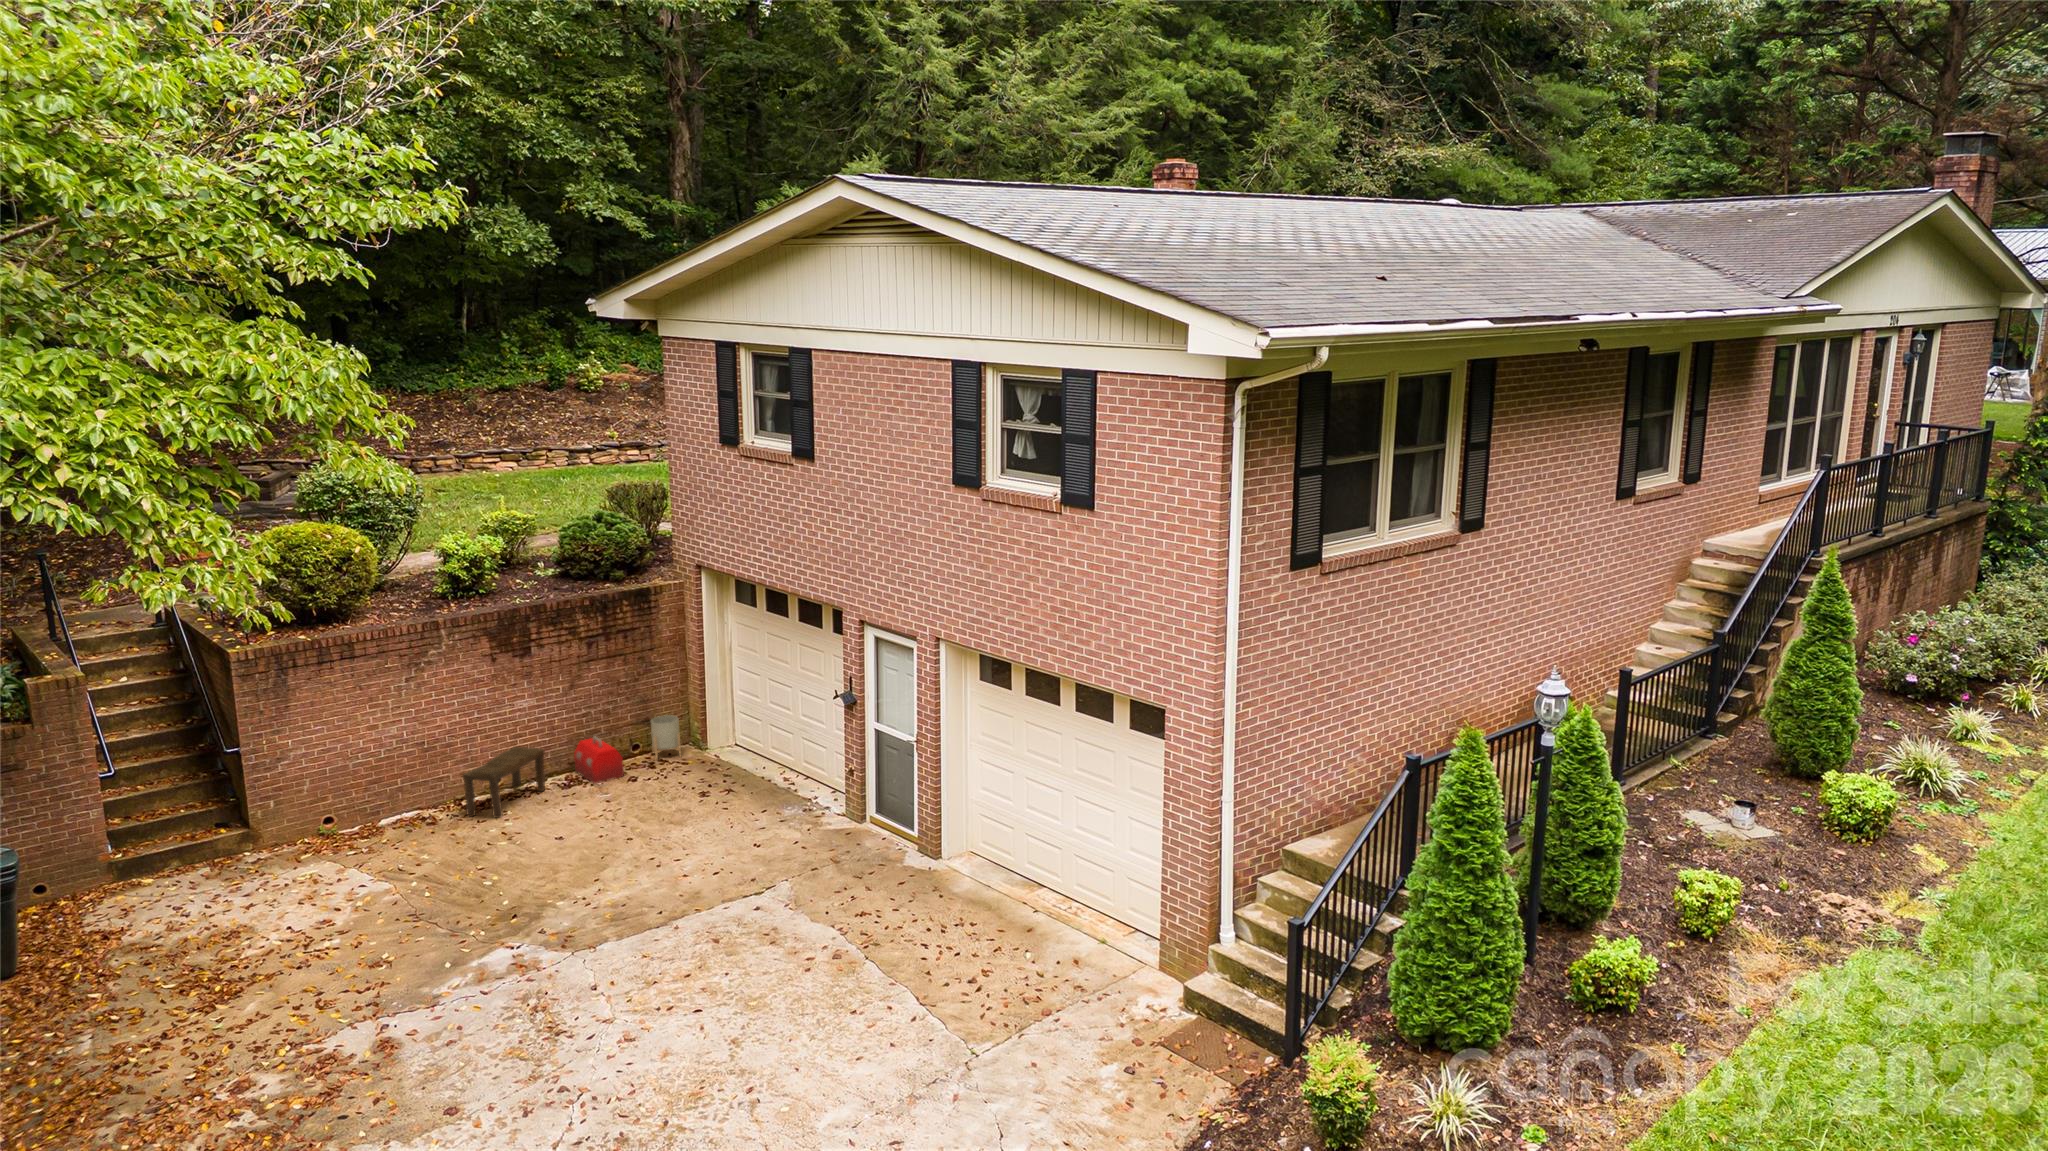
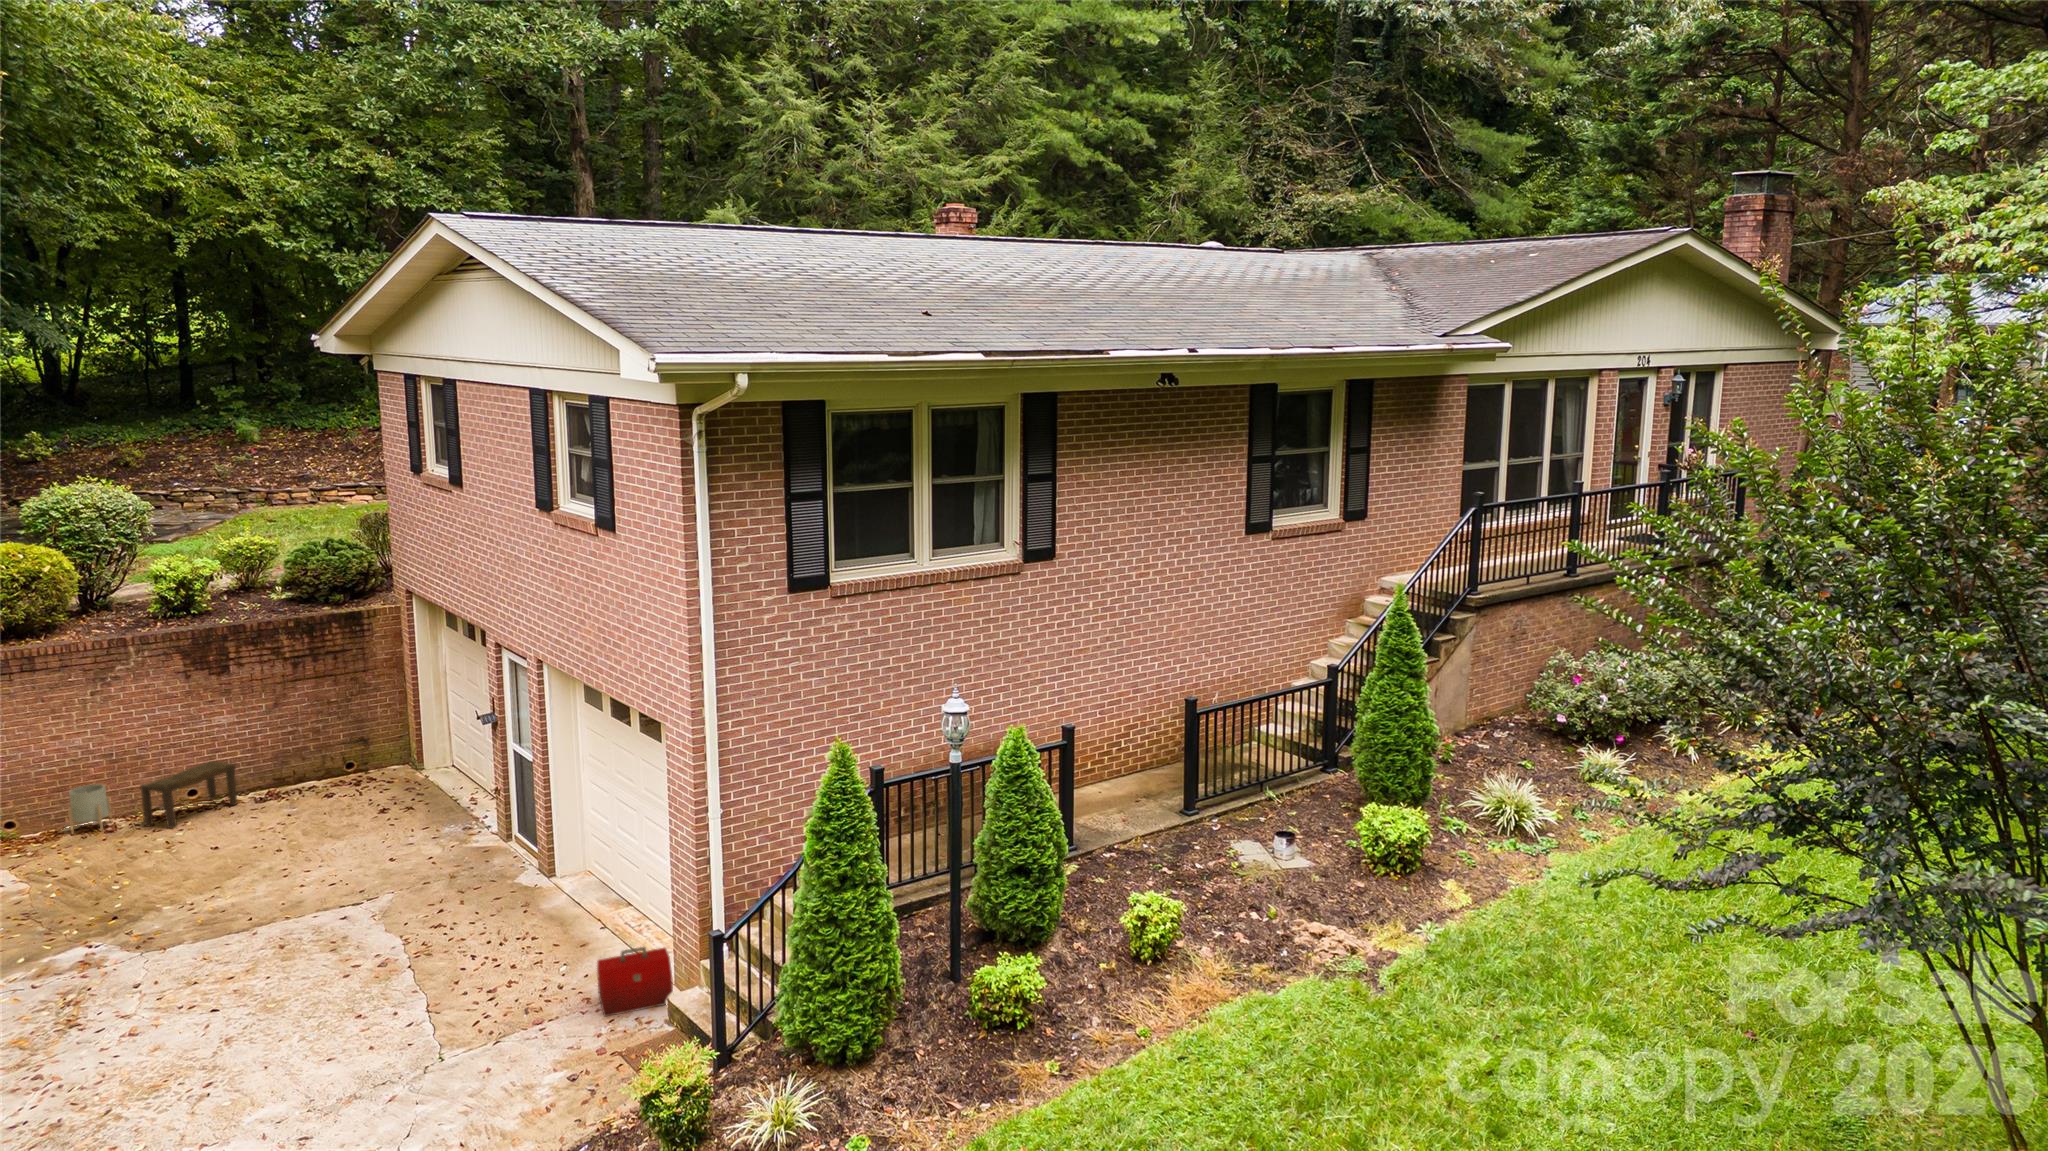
planter: present [651,715,681,759] -> present [68,784,112,834]
toolbox: present [574,737,624,783] -> present [597,947,673,1017]

